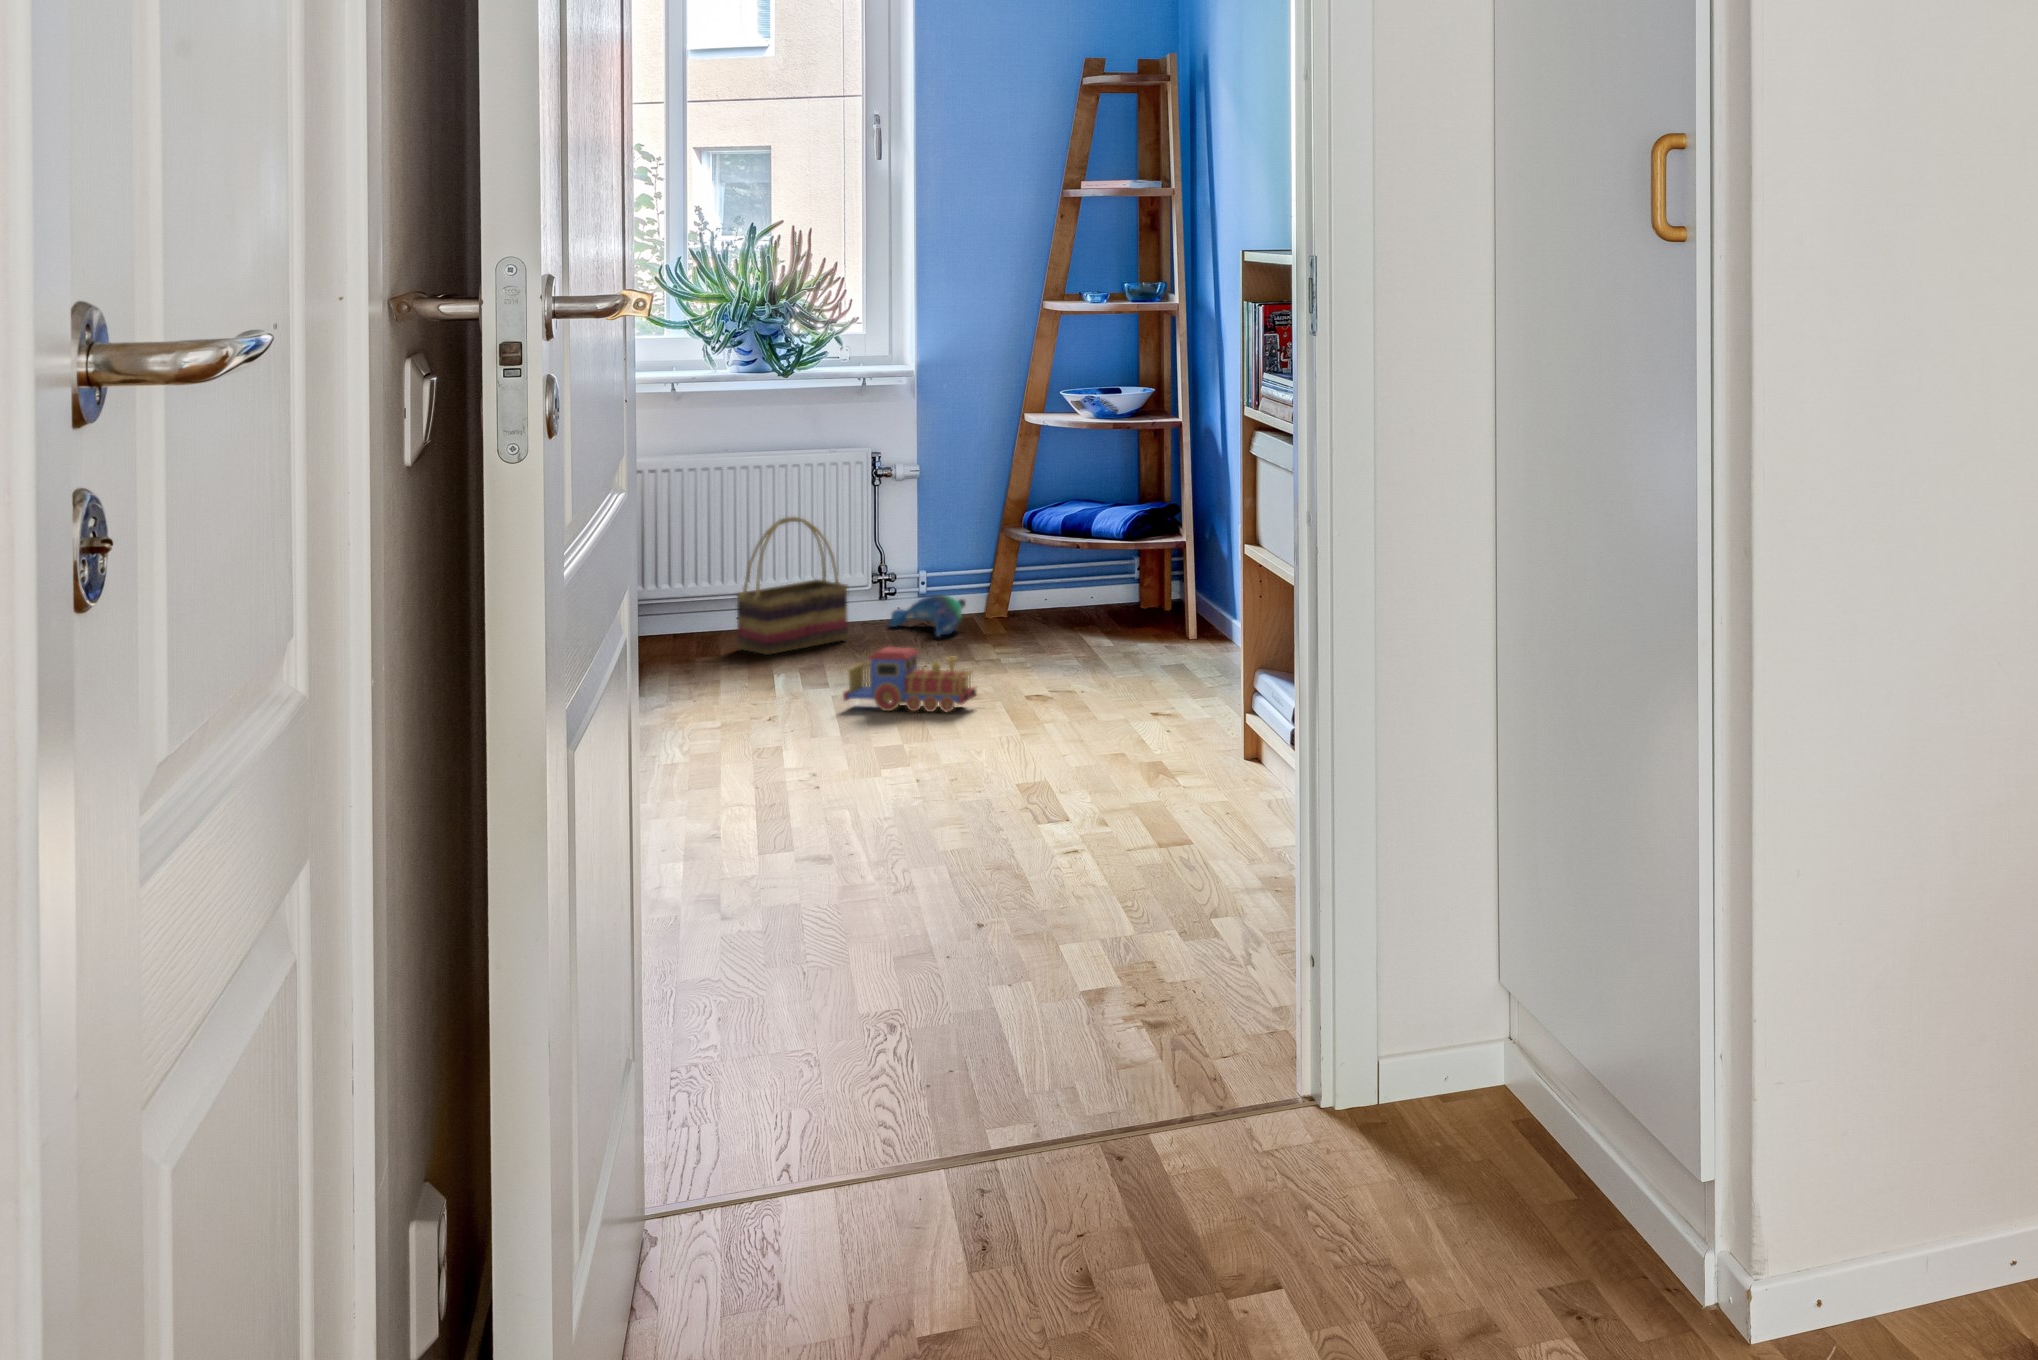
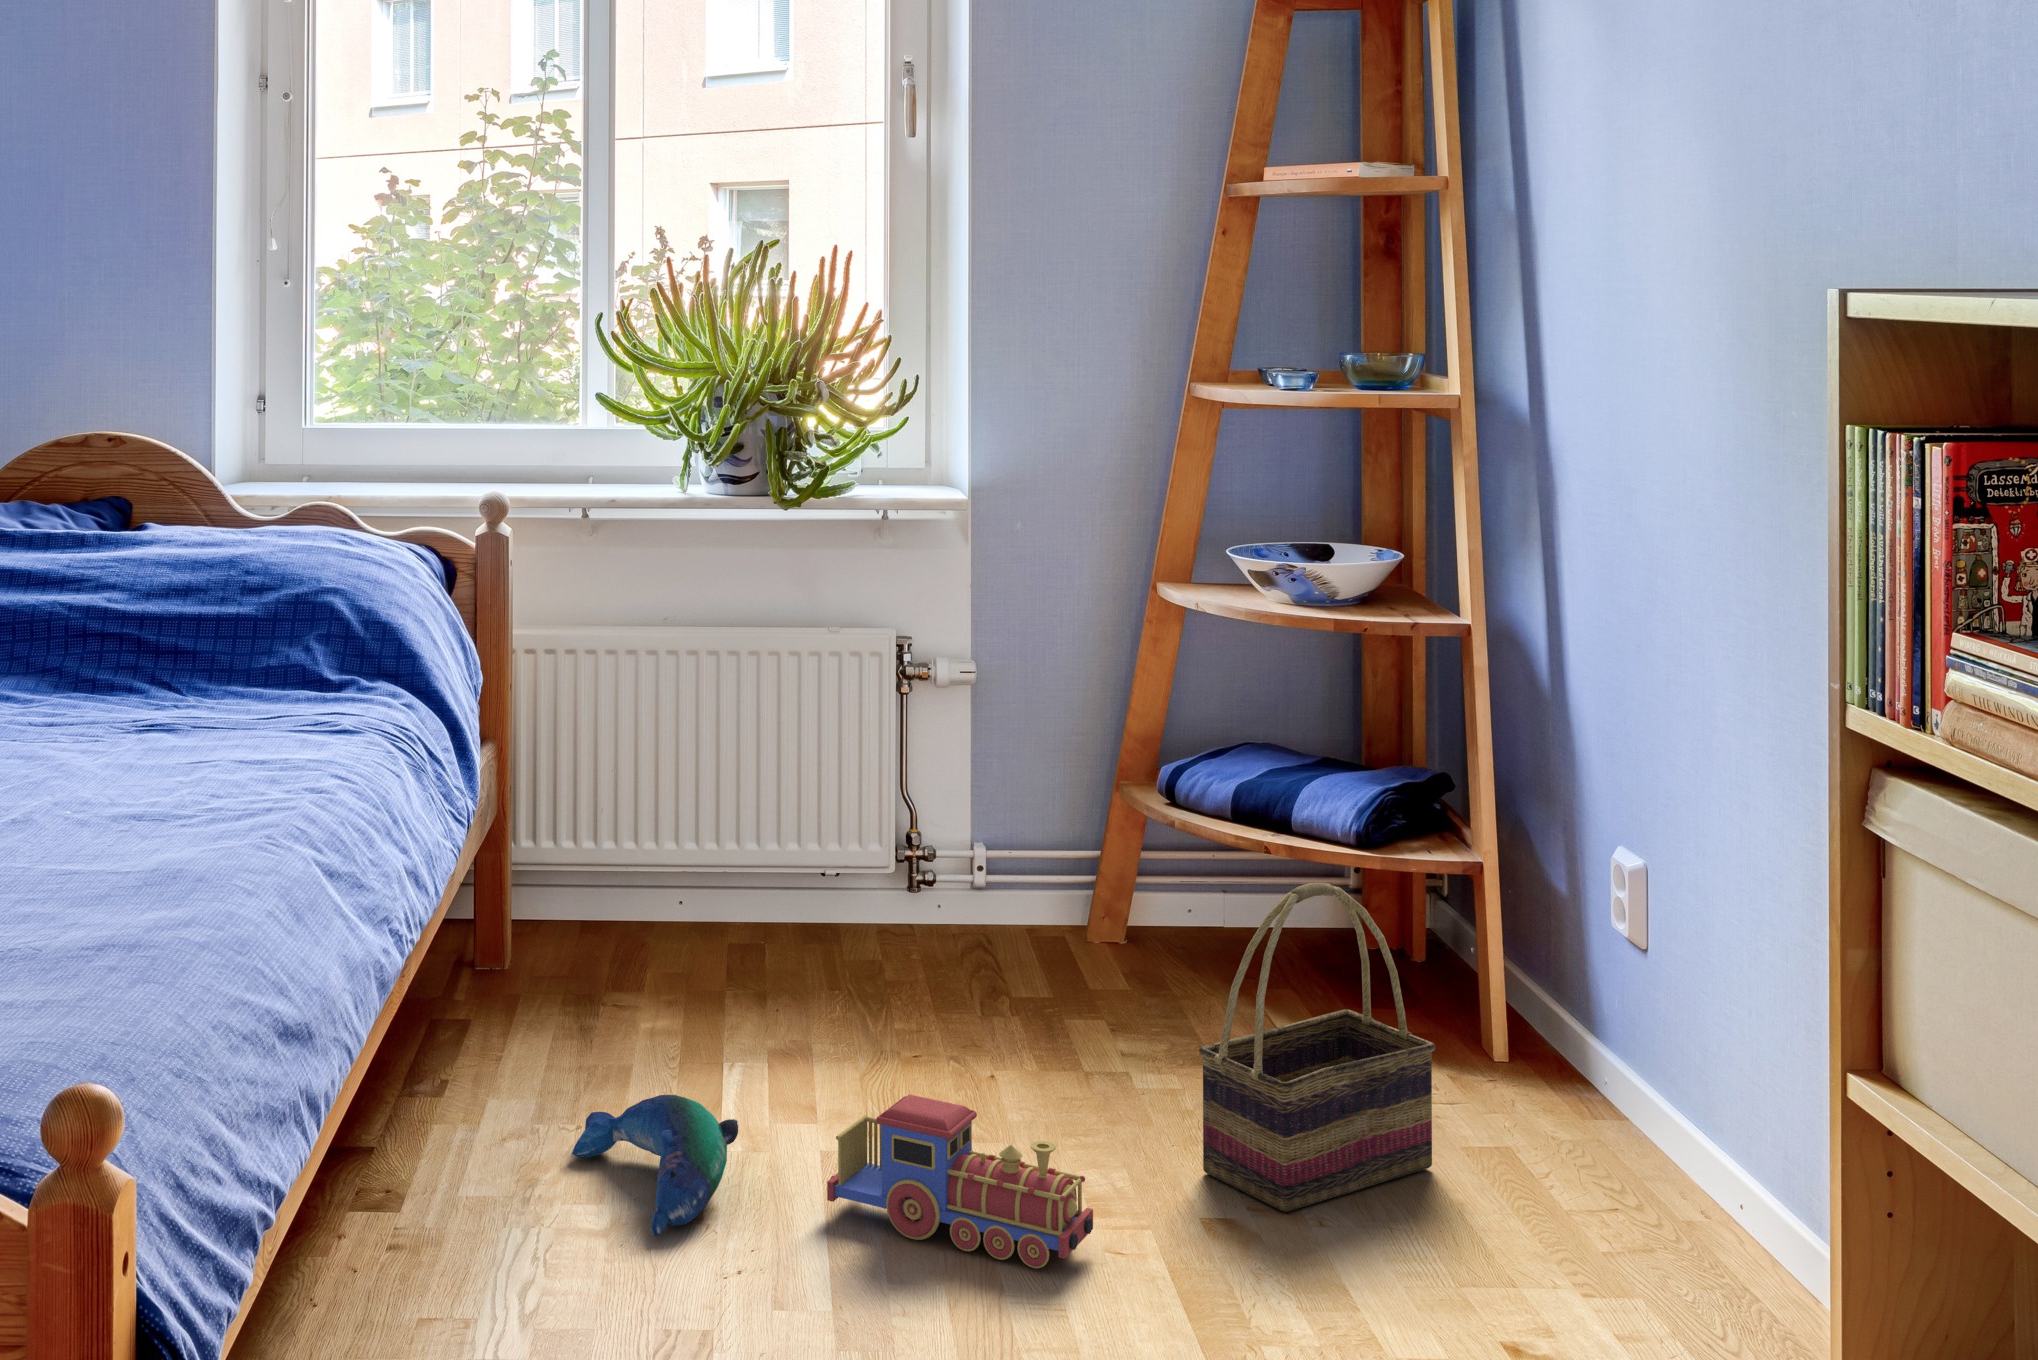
basket: present [736,517,848,655] -> present [1199,883,1436,1212]
plush toy: present [889,595,966,636] -> present [572,1095,738,1236]

